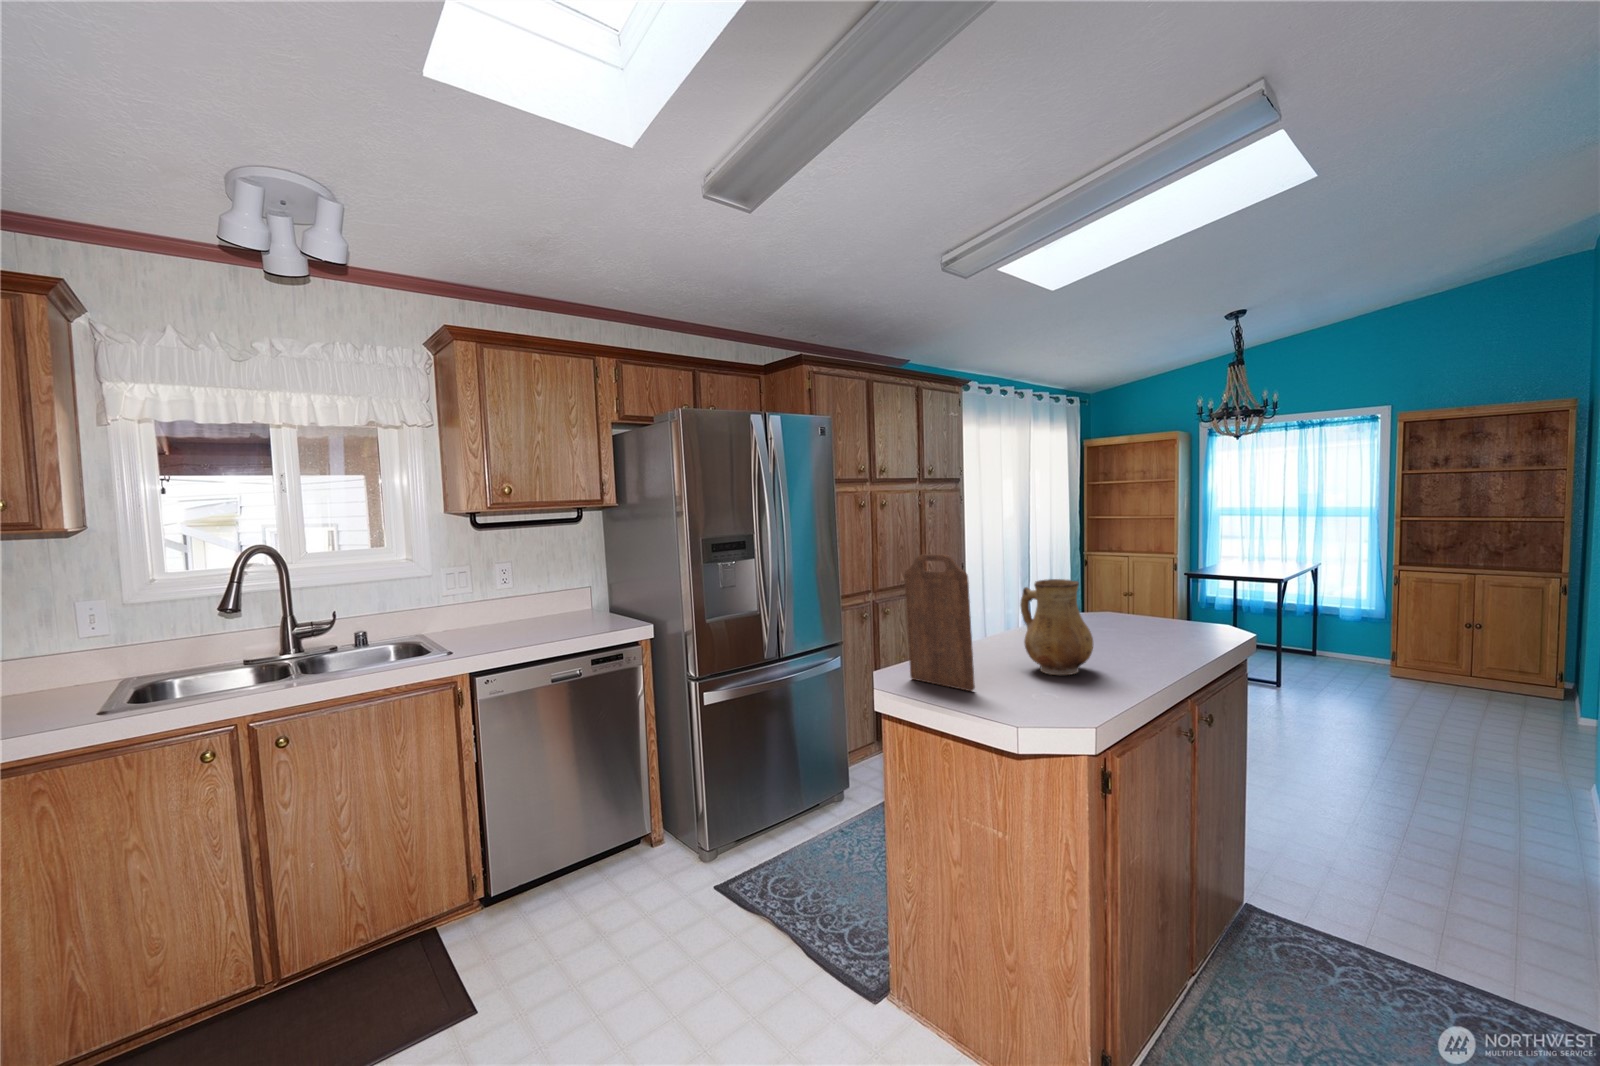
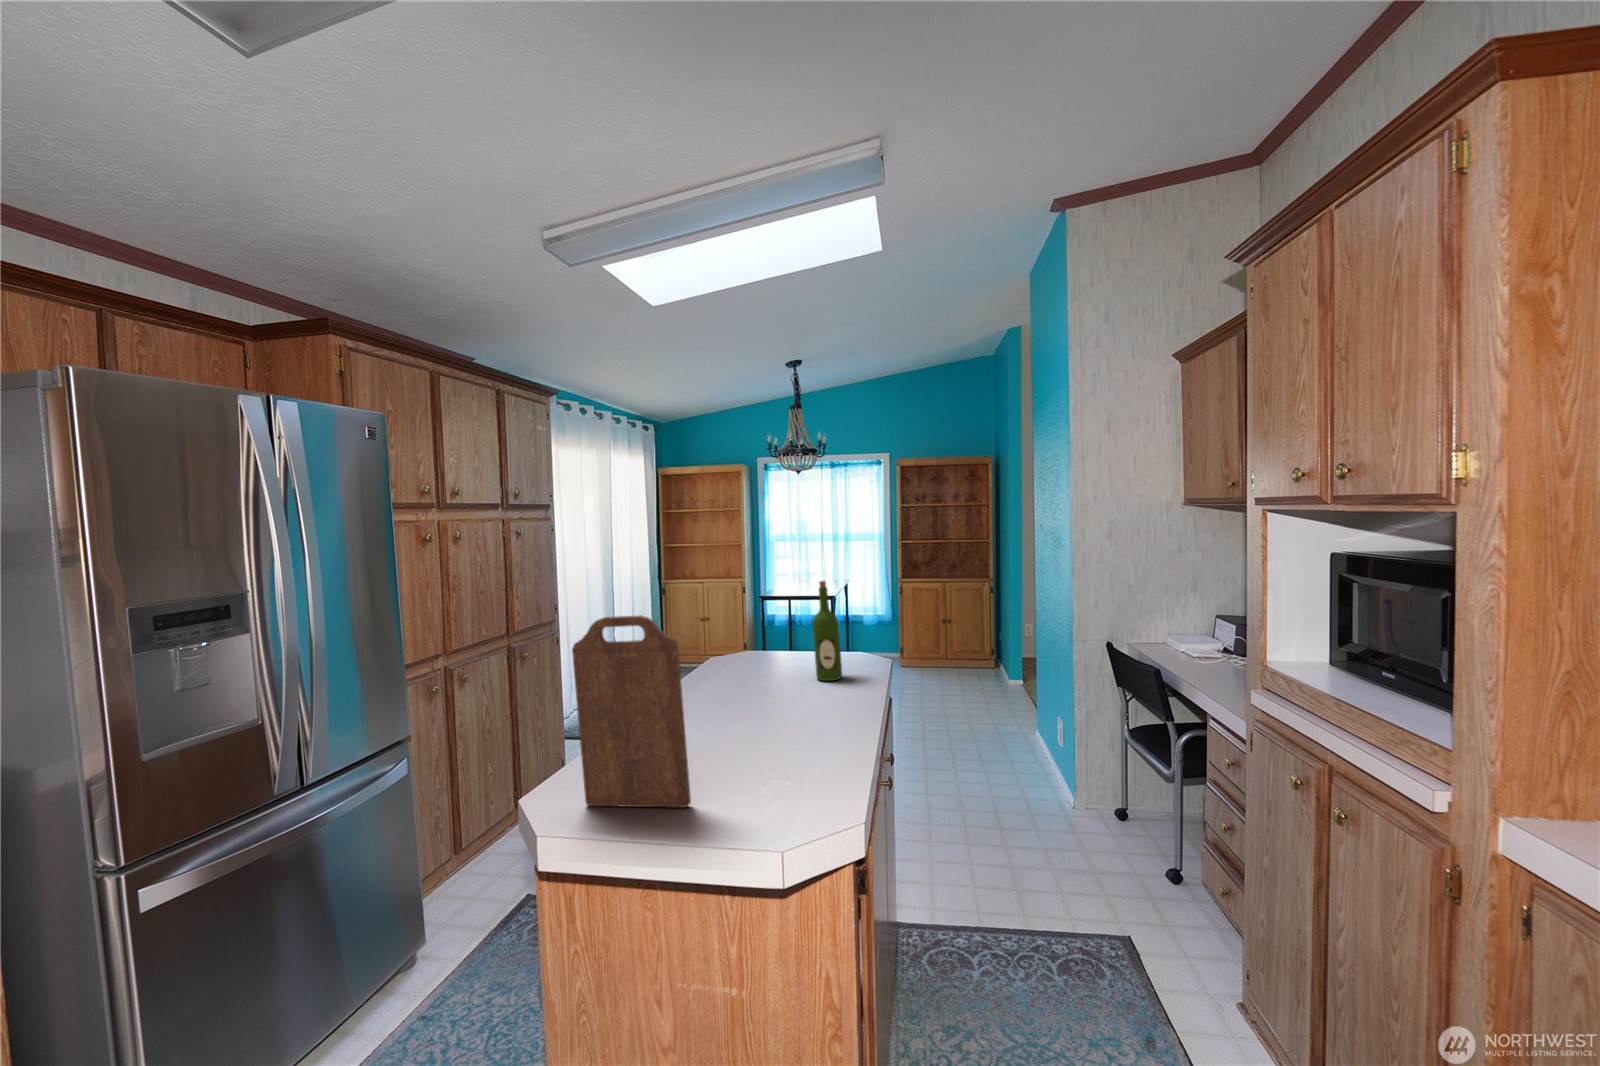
wine bottle: none [1147,547,1177,641] -> present [813,581,842,681]
ceramic pitcher: present [1020,579,1093,675] -> none [714,630,804,752]

